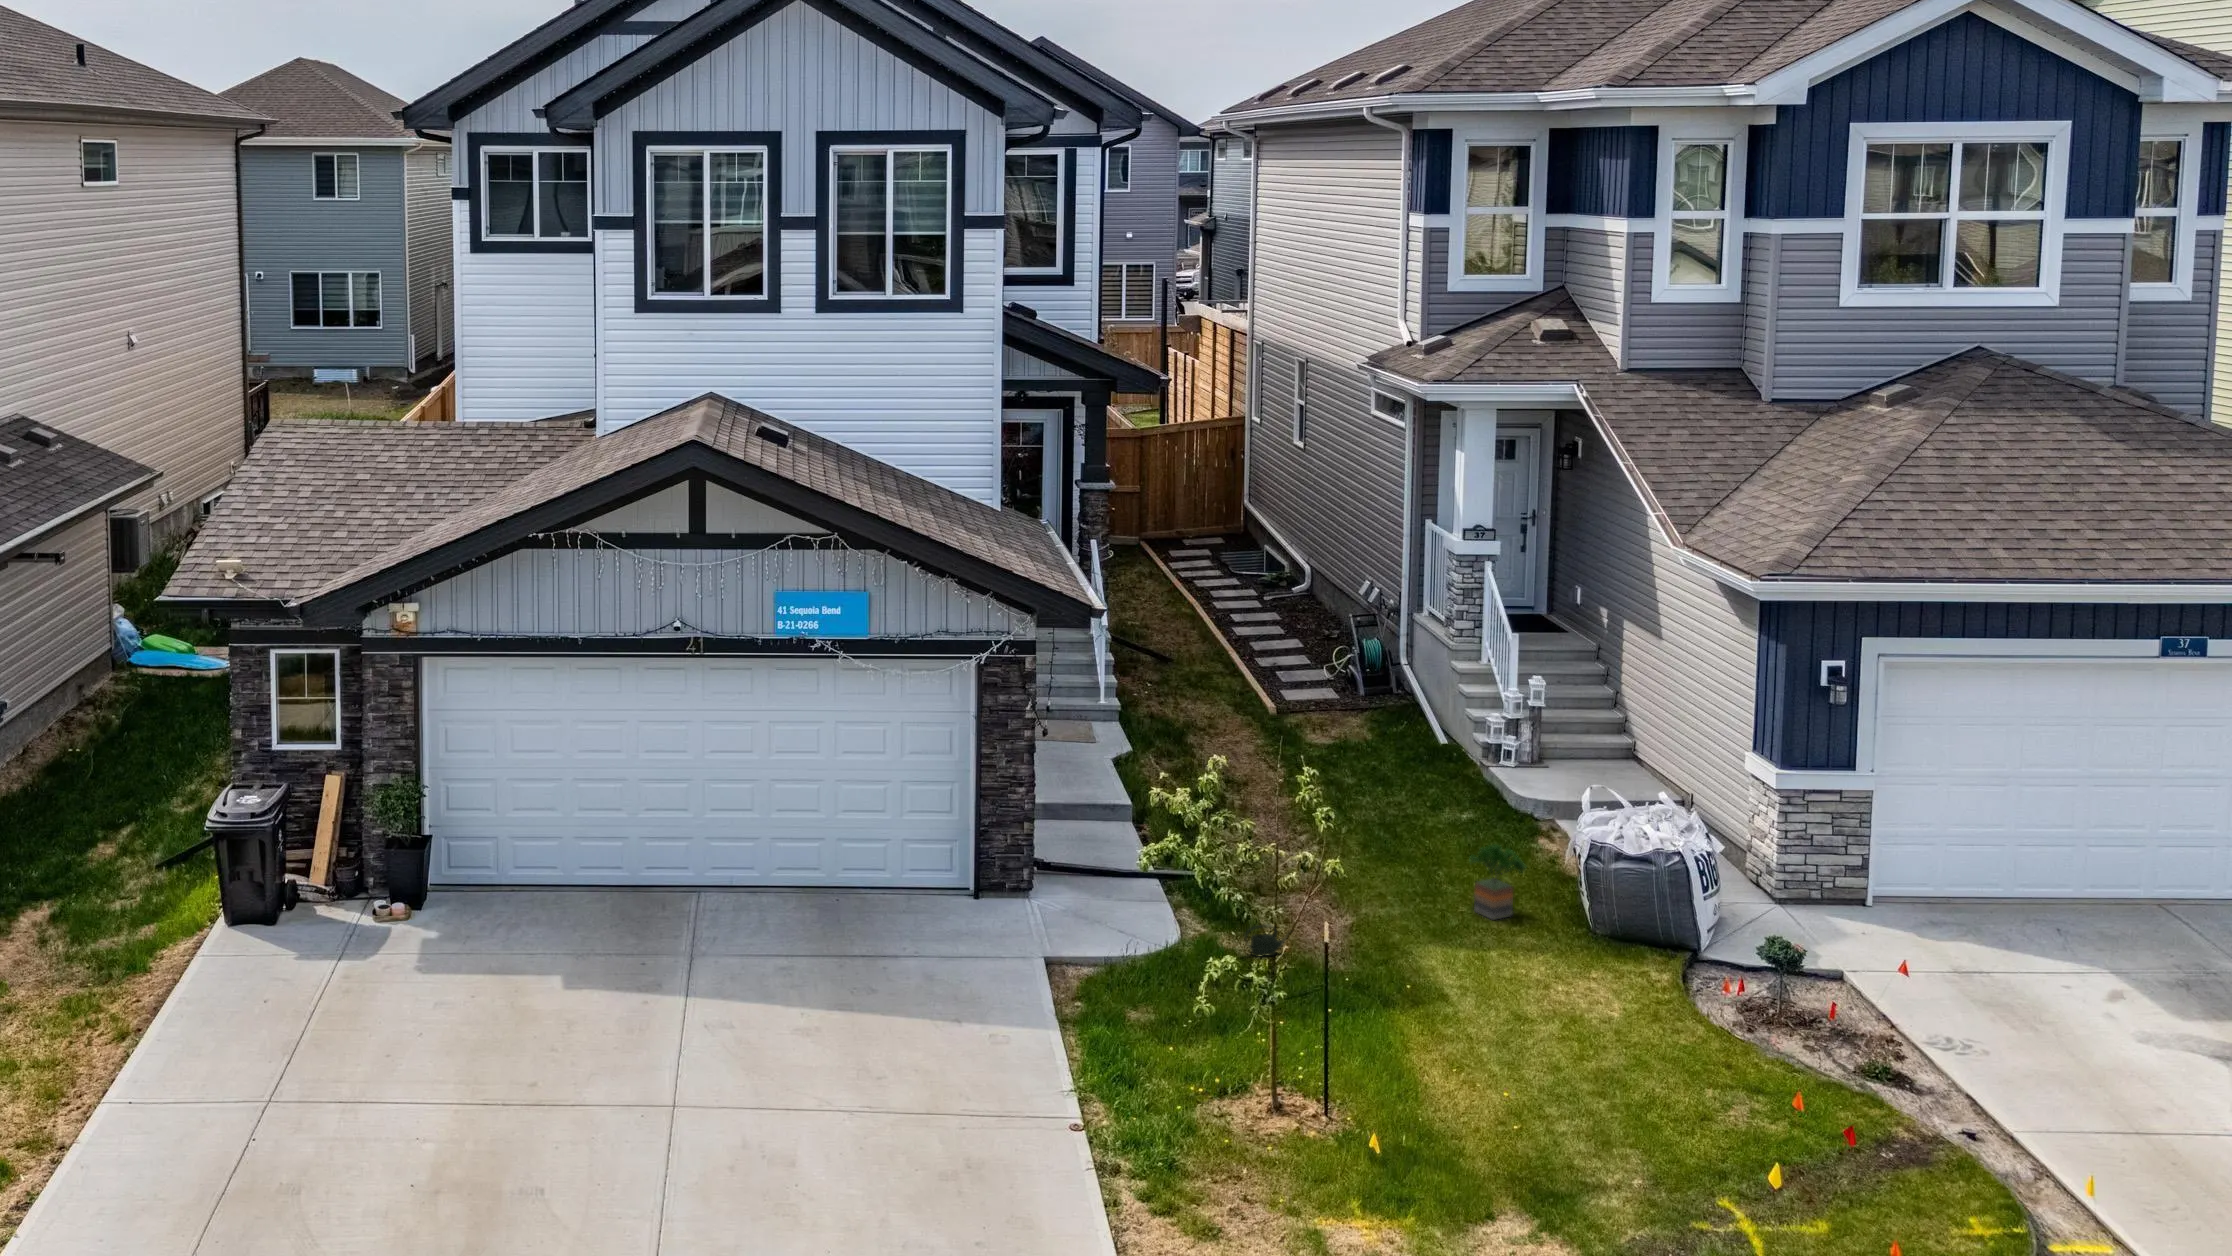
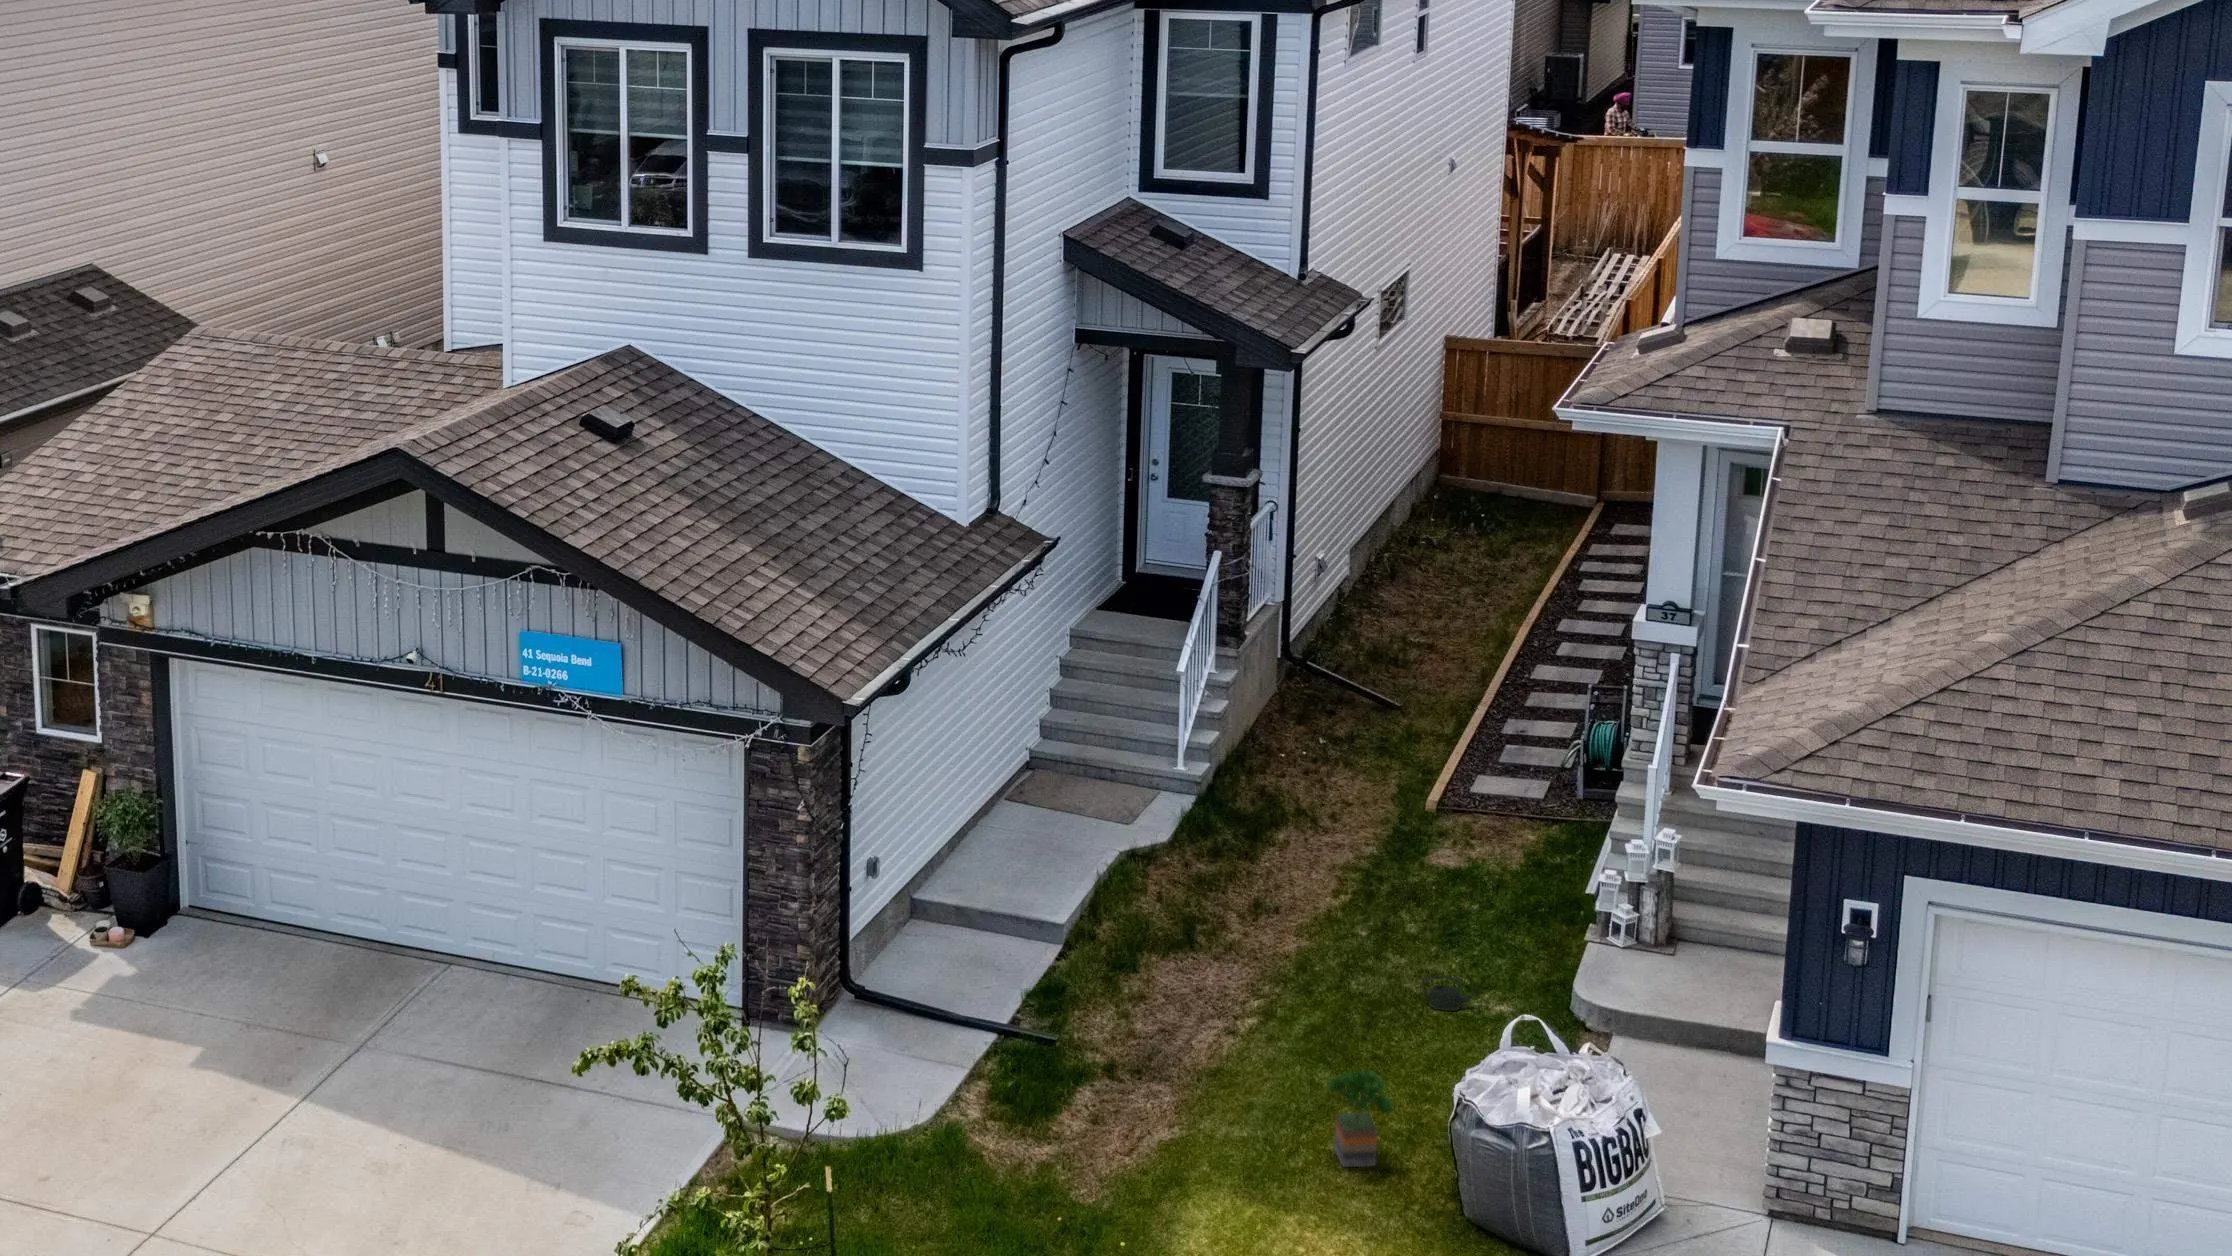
watering can: present [1245,924,1288,957] -> present [1423,975,1478,1011]

